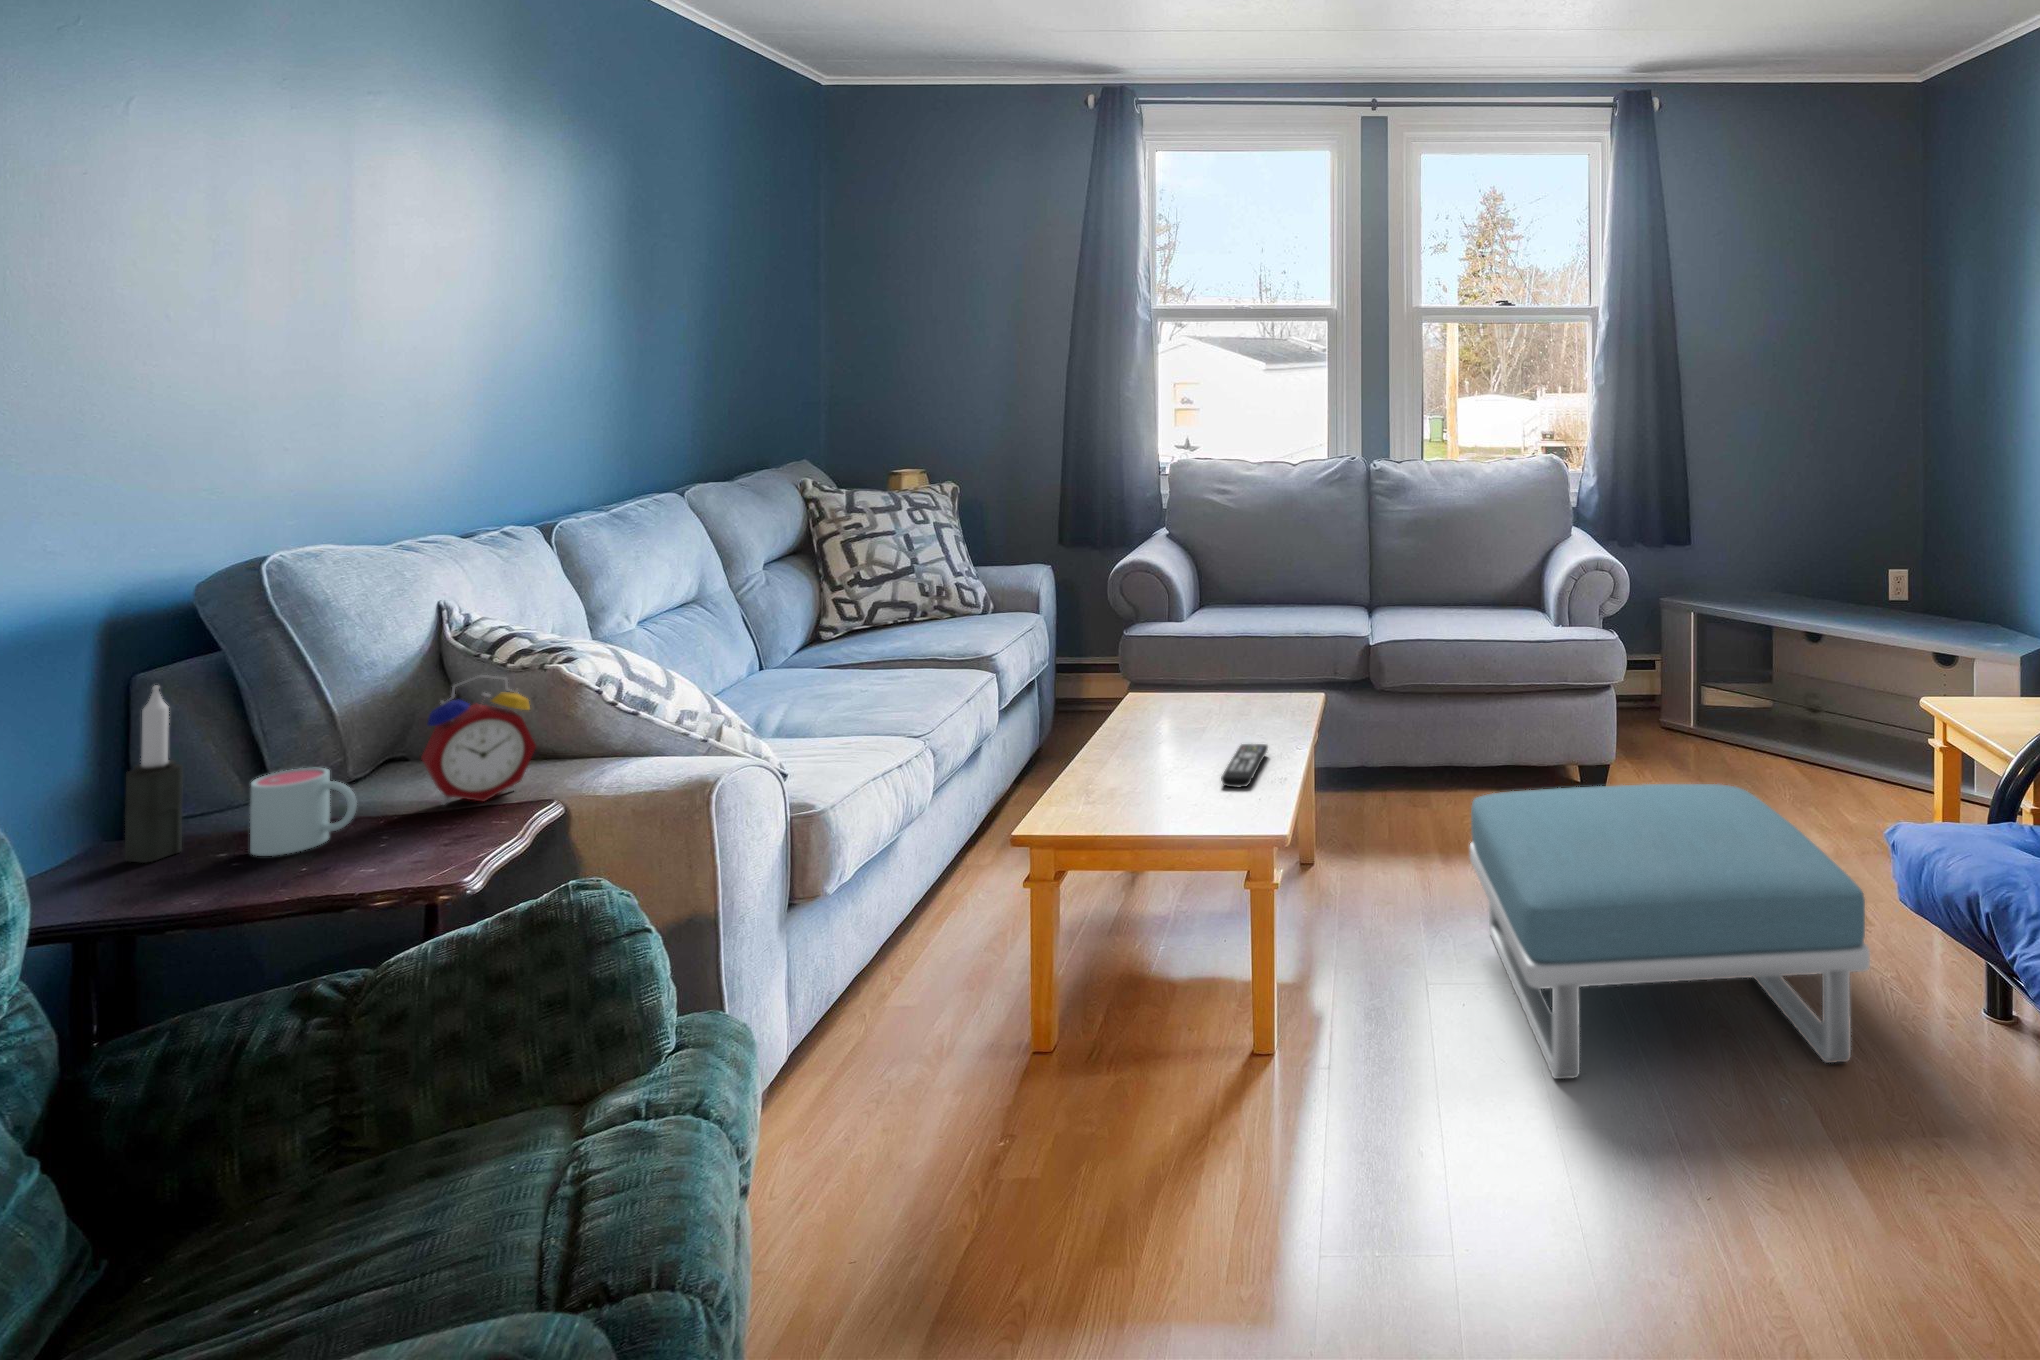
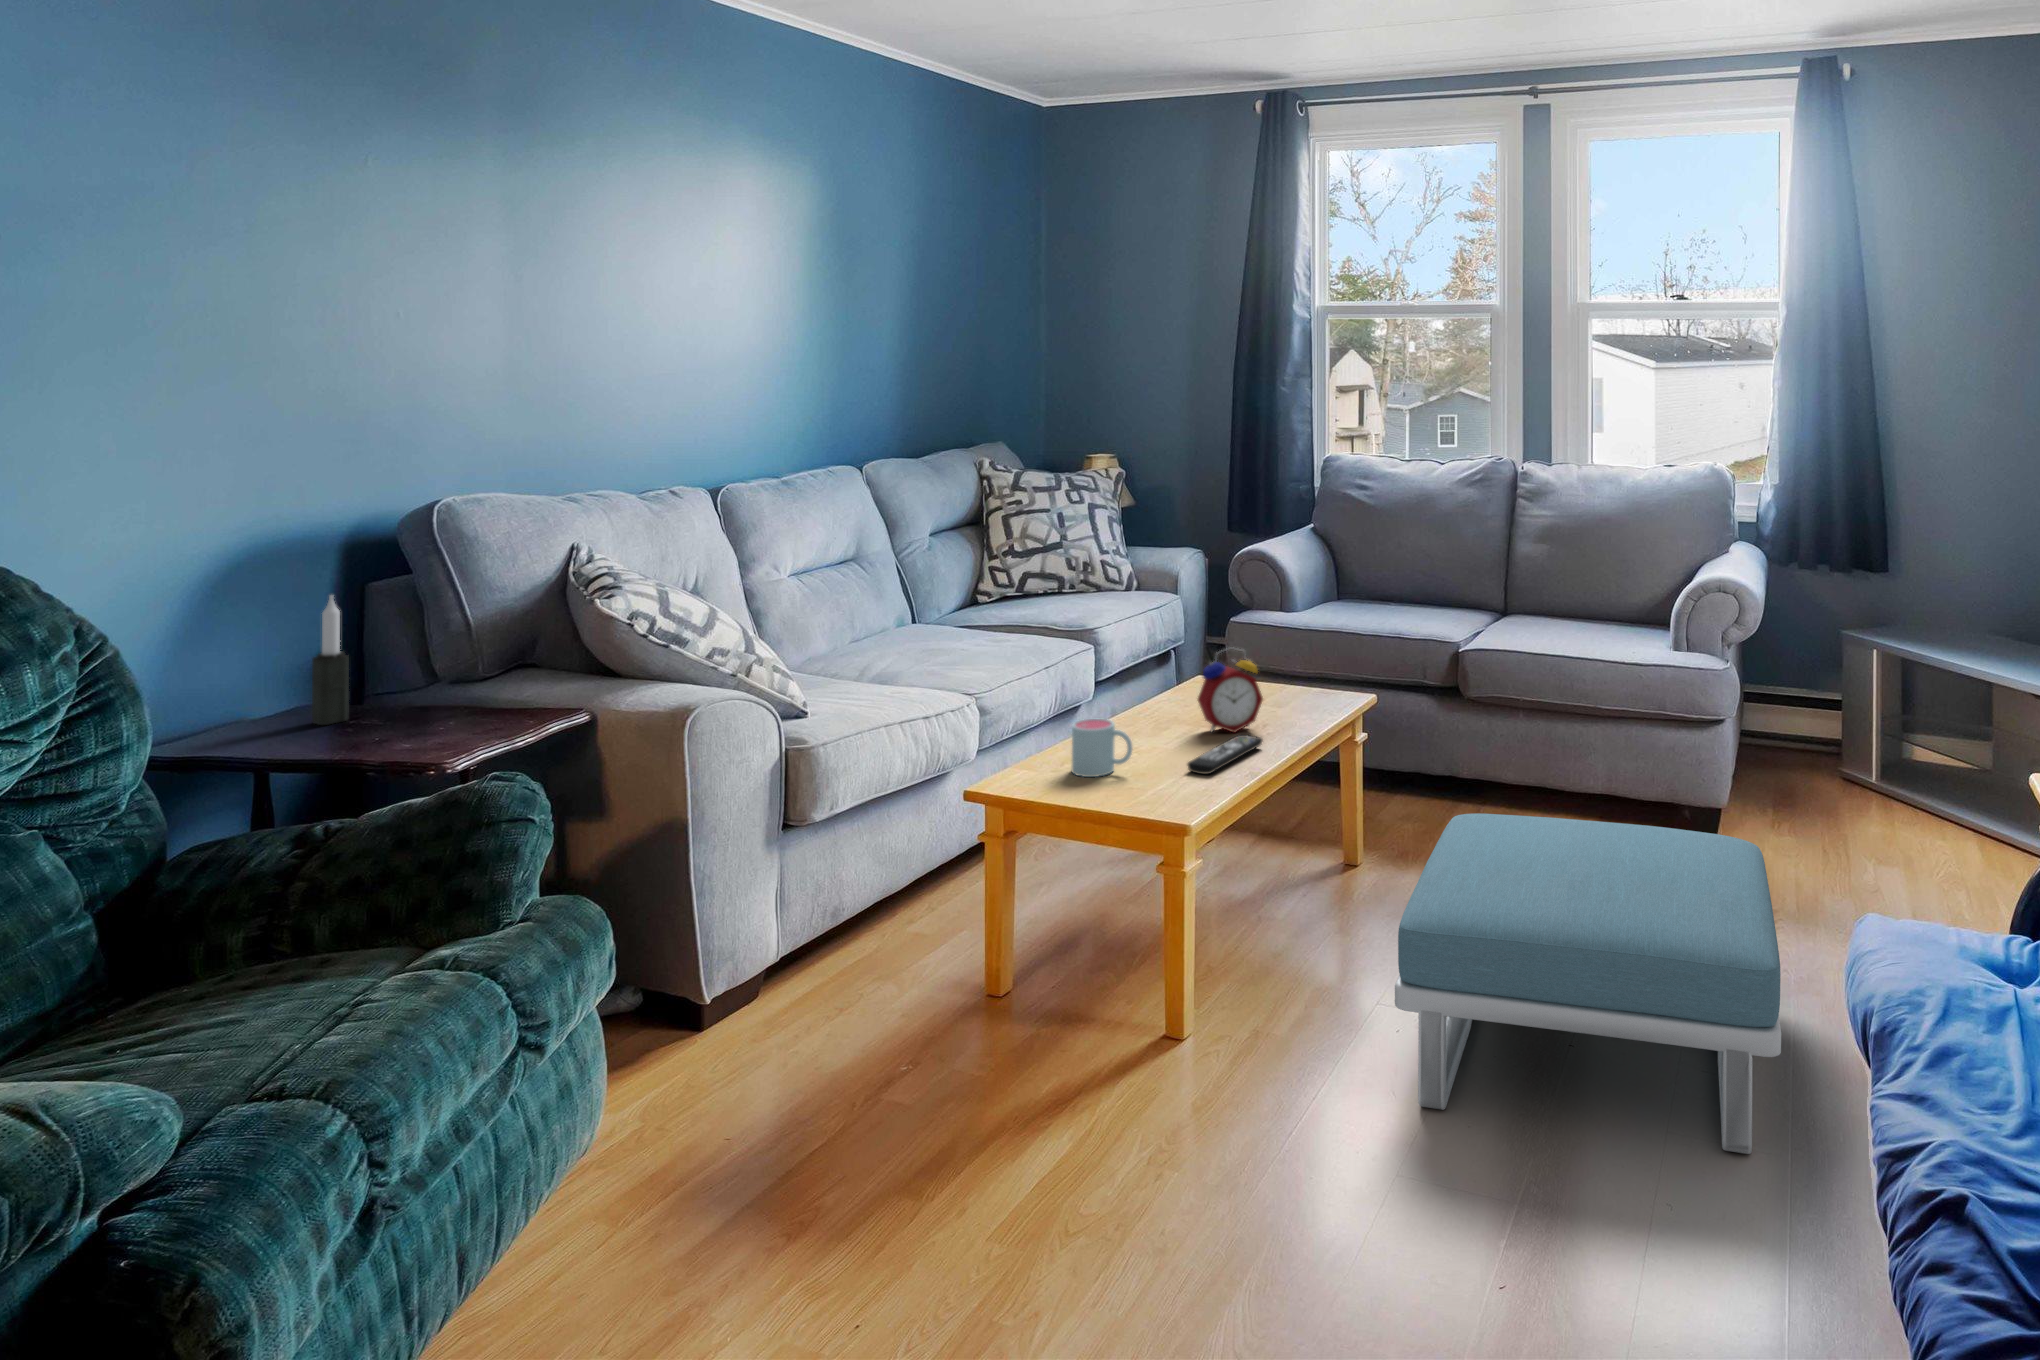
alarm clock: present [421,675,536,805] -> present [1198,659,1263,732]
mug: present [250,768,357,856] -> present [1072,719,1132,777]

